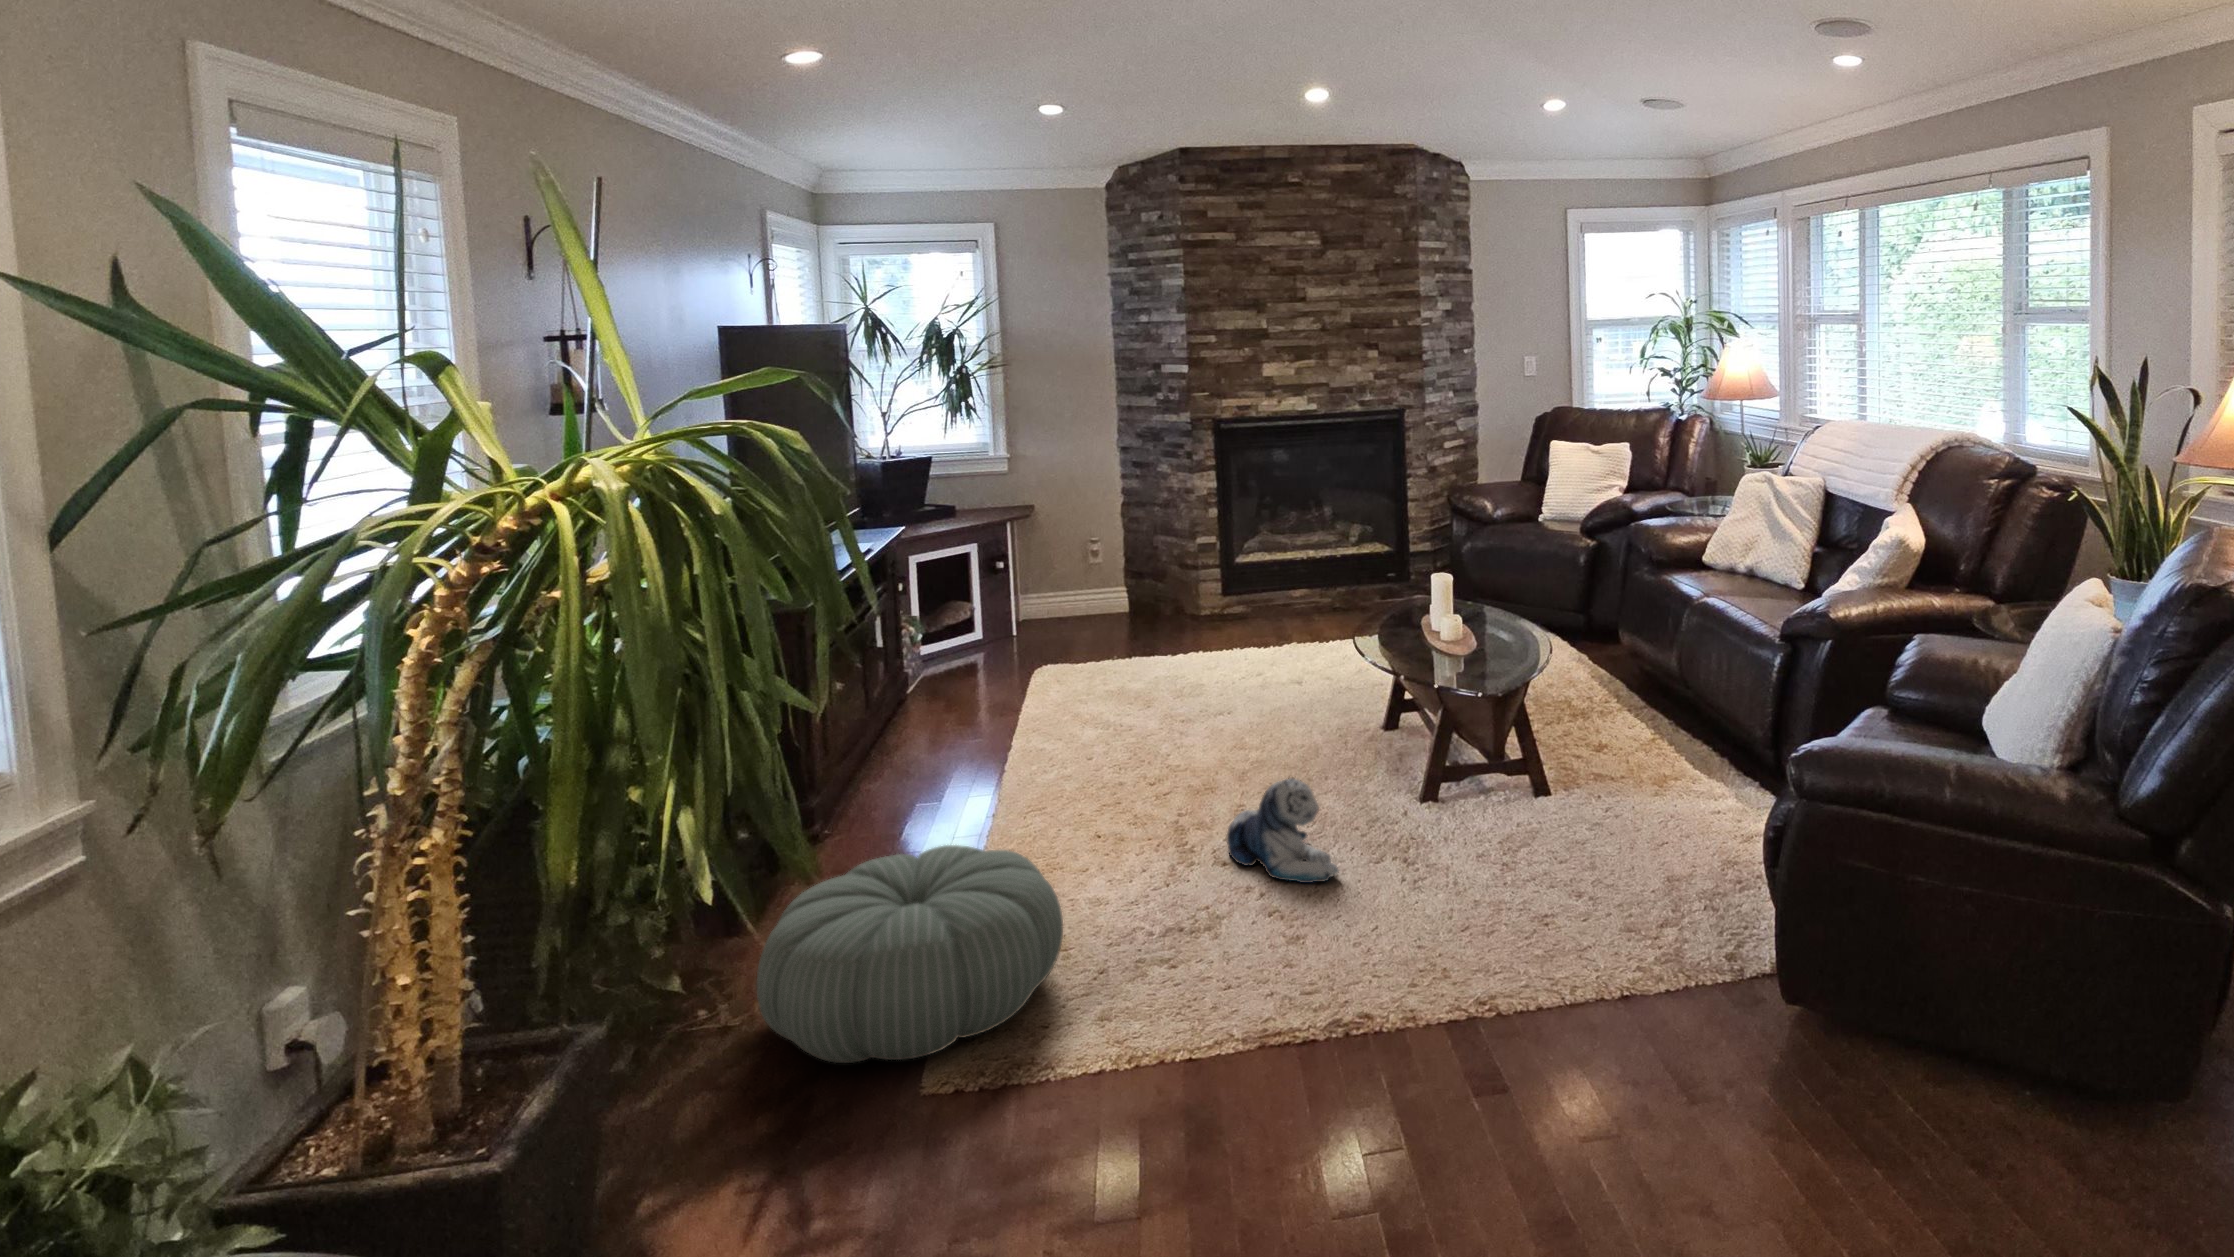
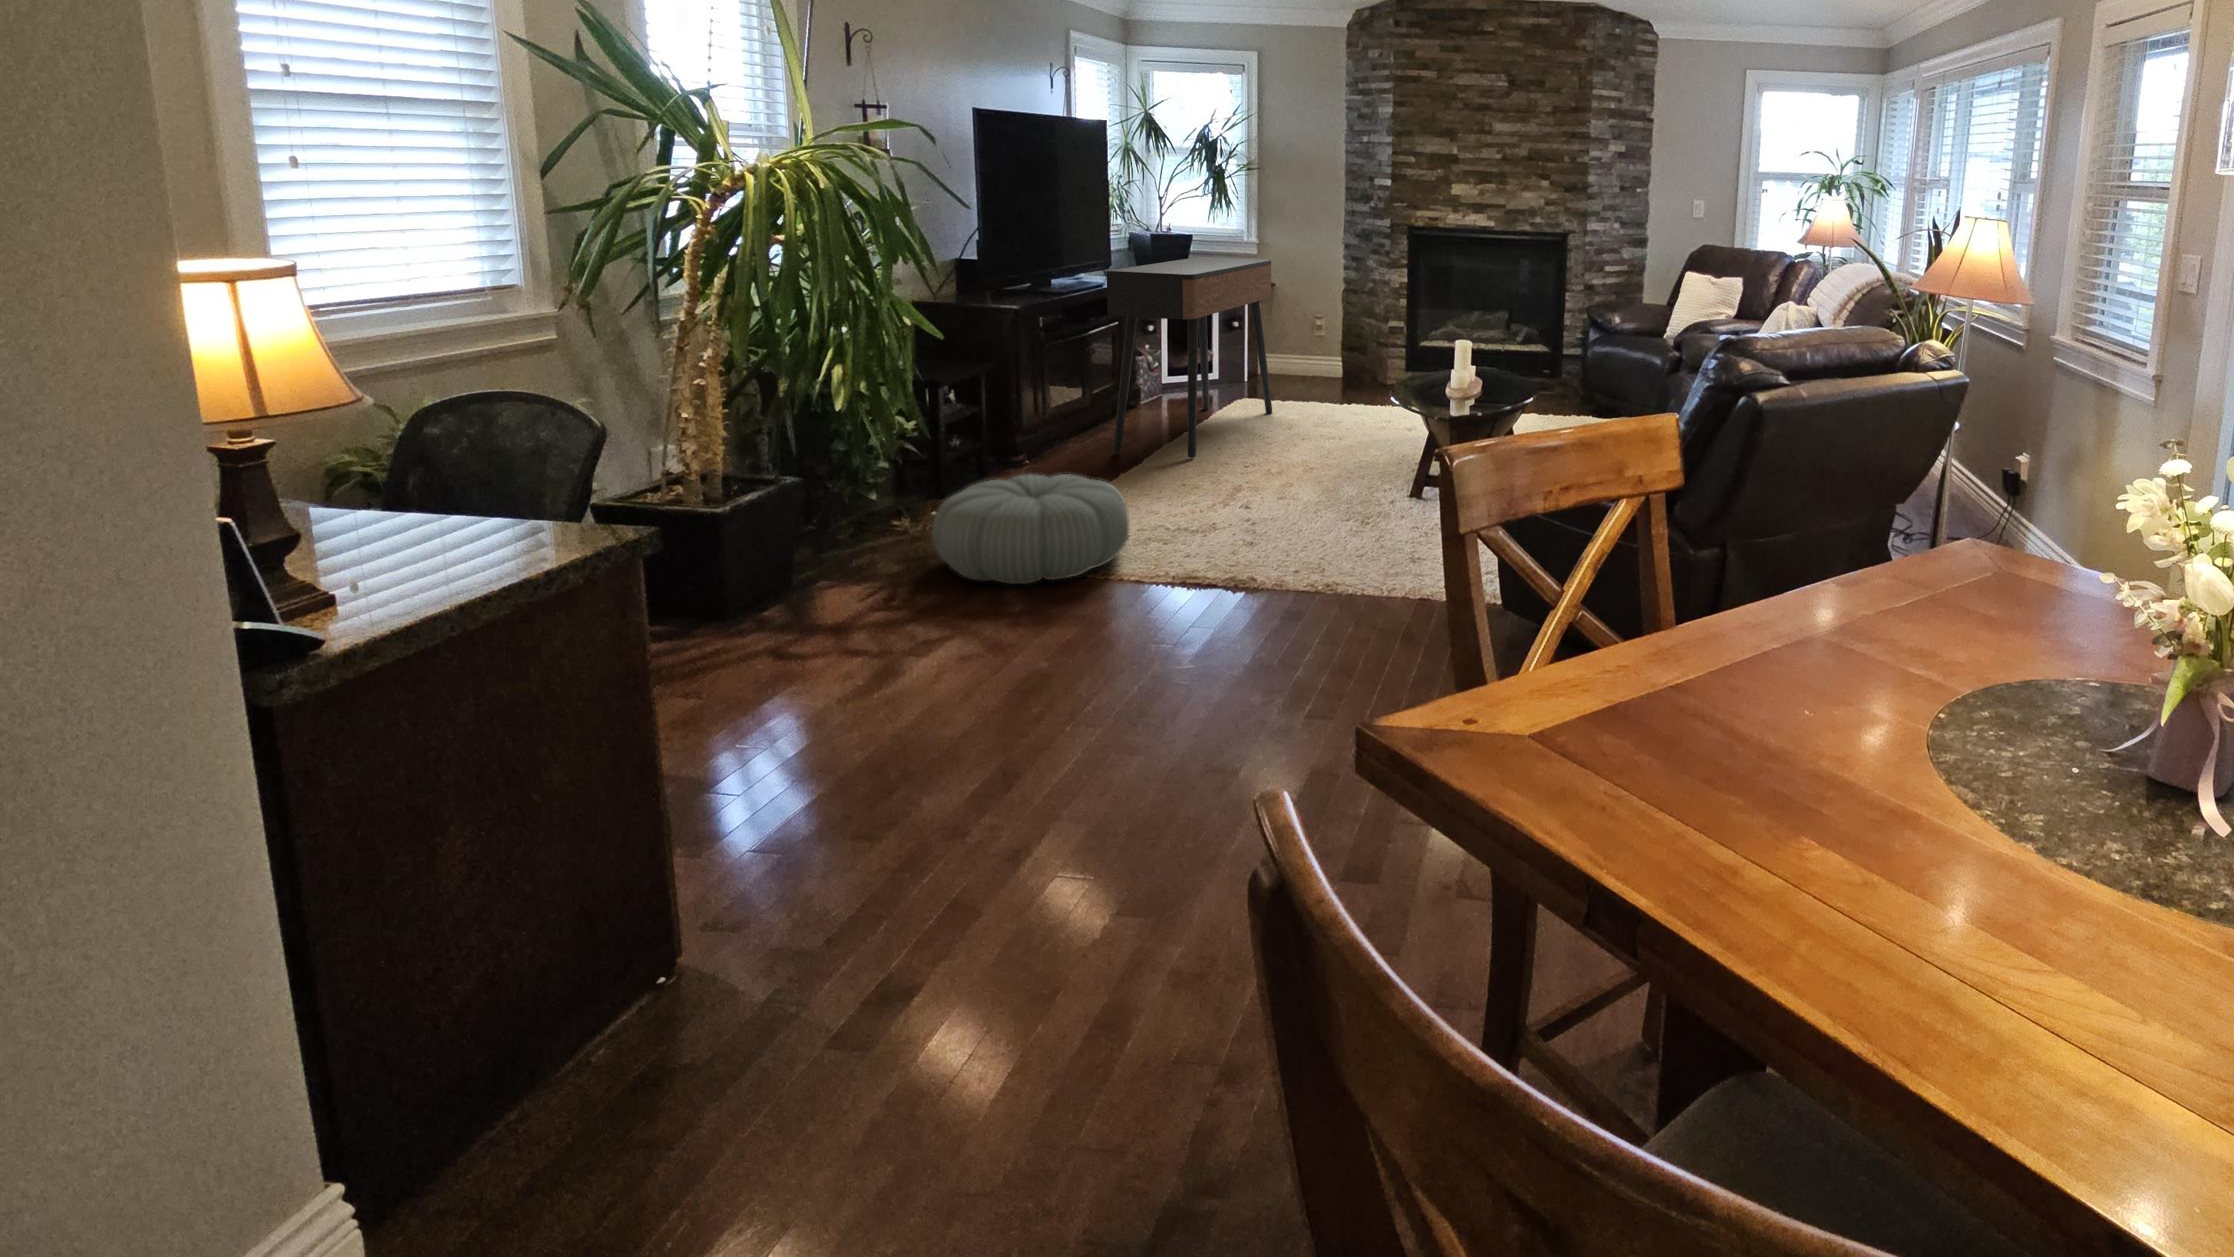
console table: none [897,479,1087,774] -> present [1106,257,1272,458]
plush toy: present [1226,778,1338,883] -> none [1279,472,1339,541]

